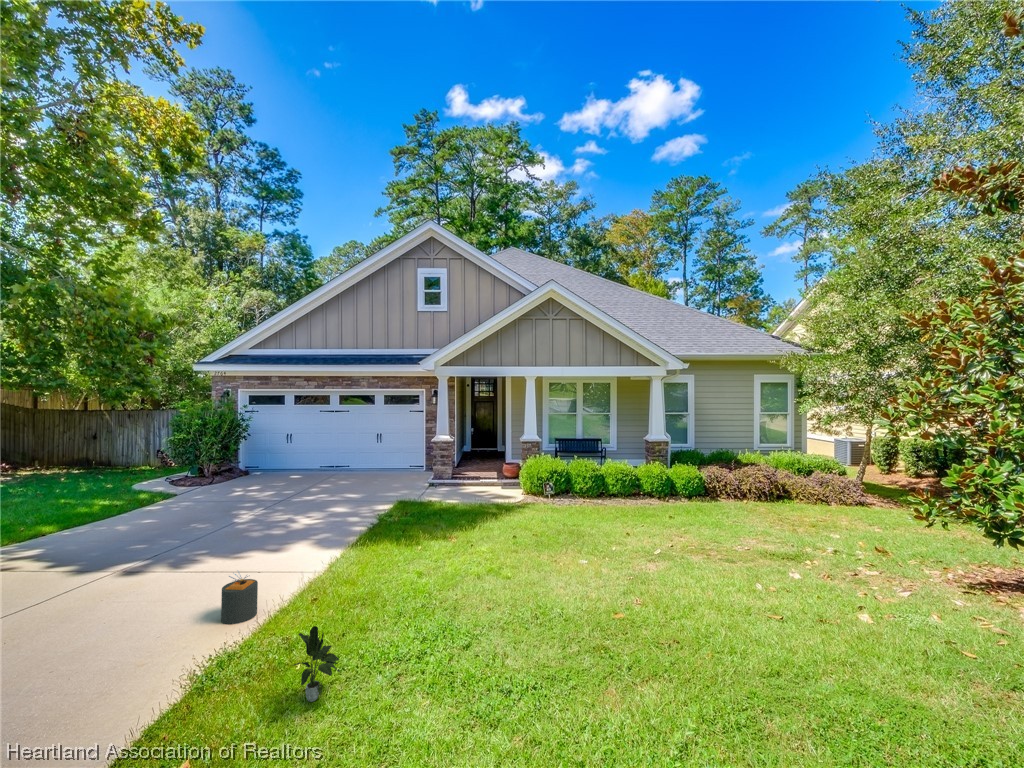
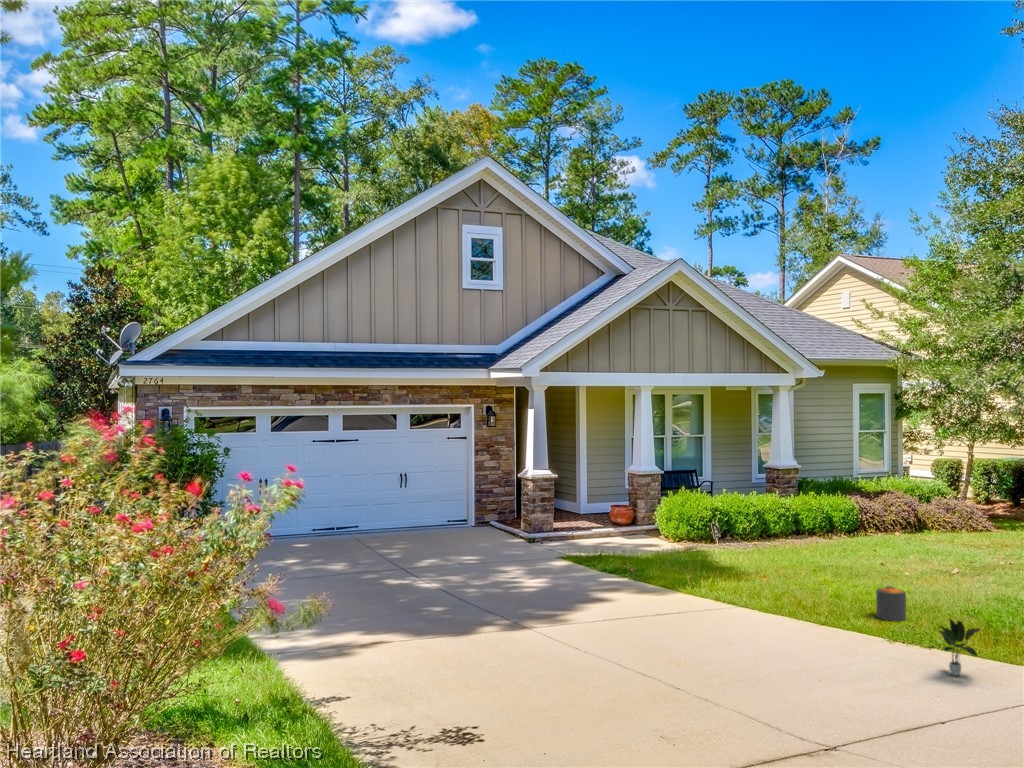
trash can: present [221,574,258,624] -> present [876,586,906,621]

